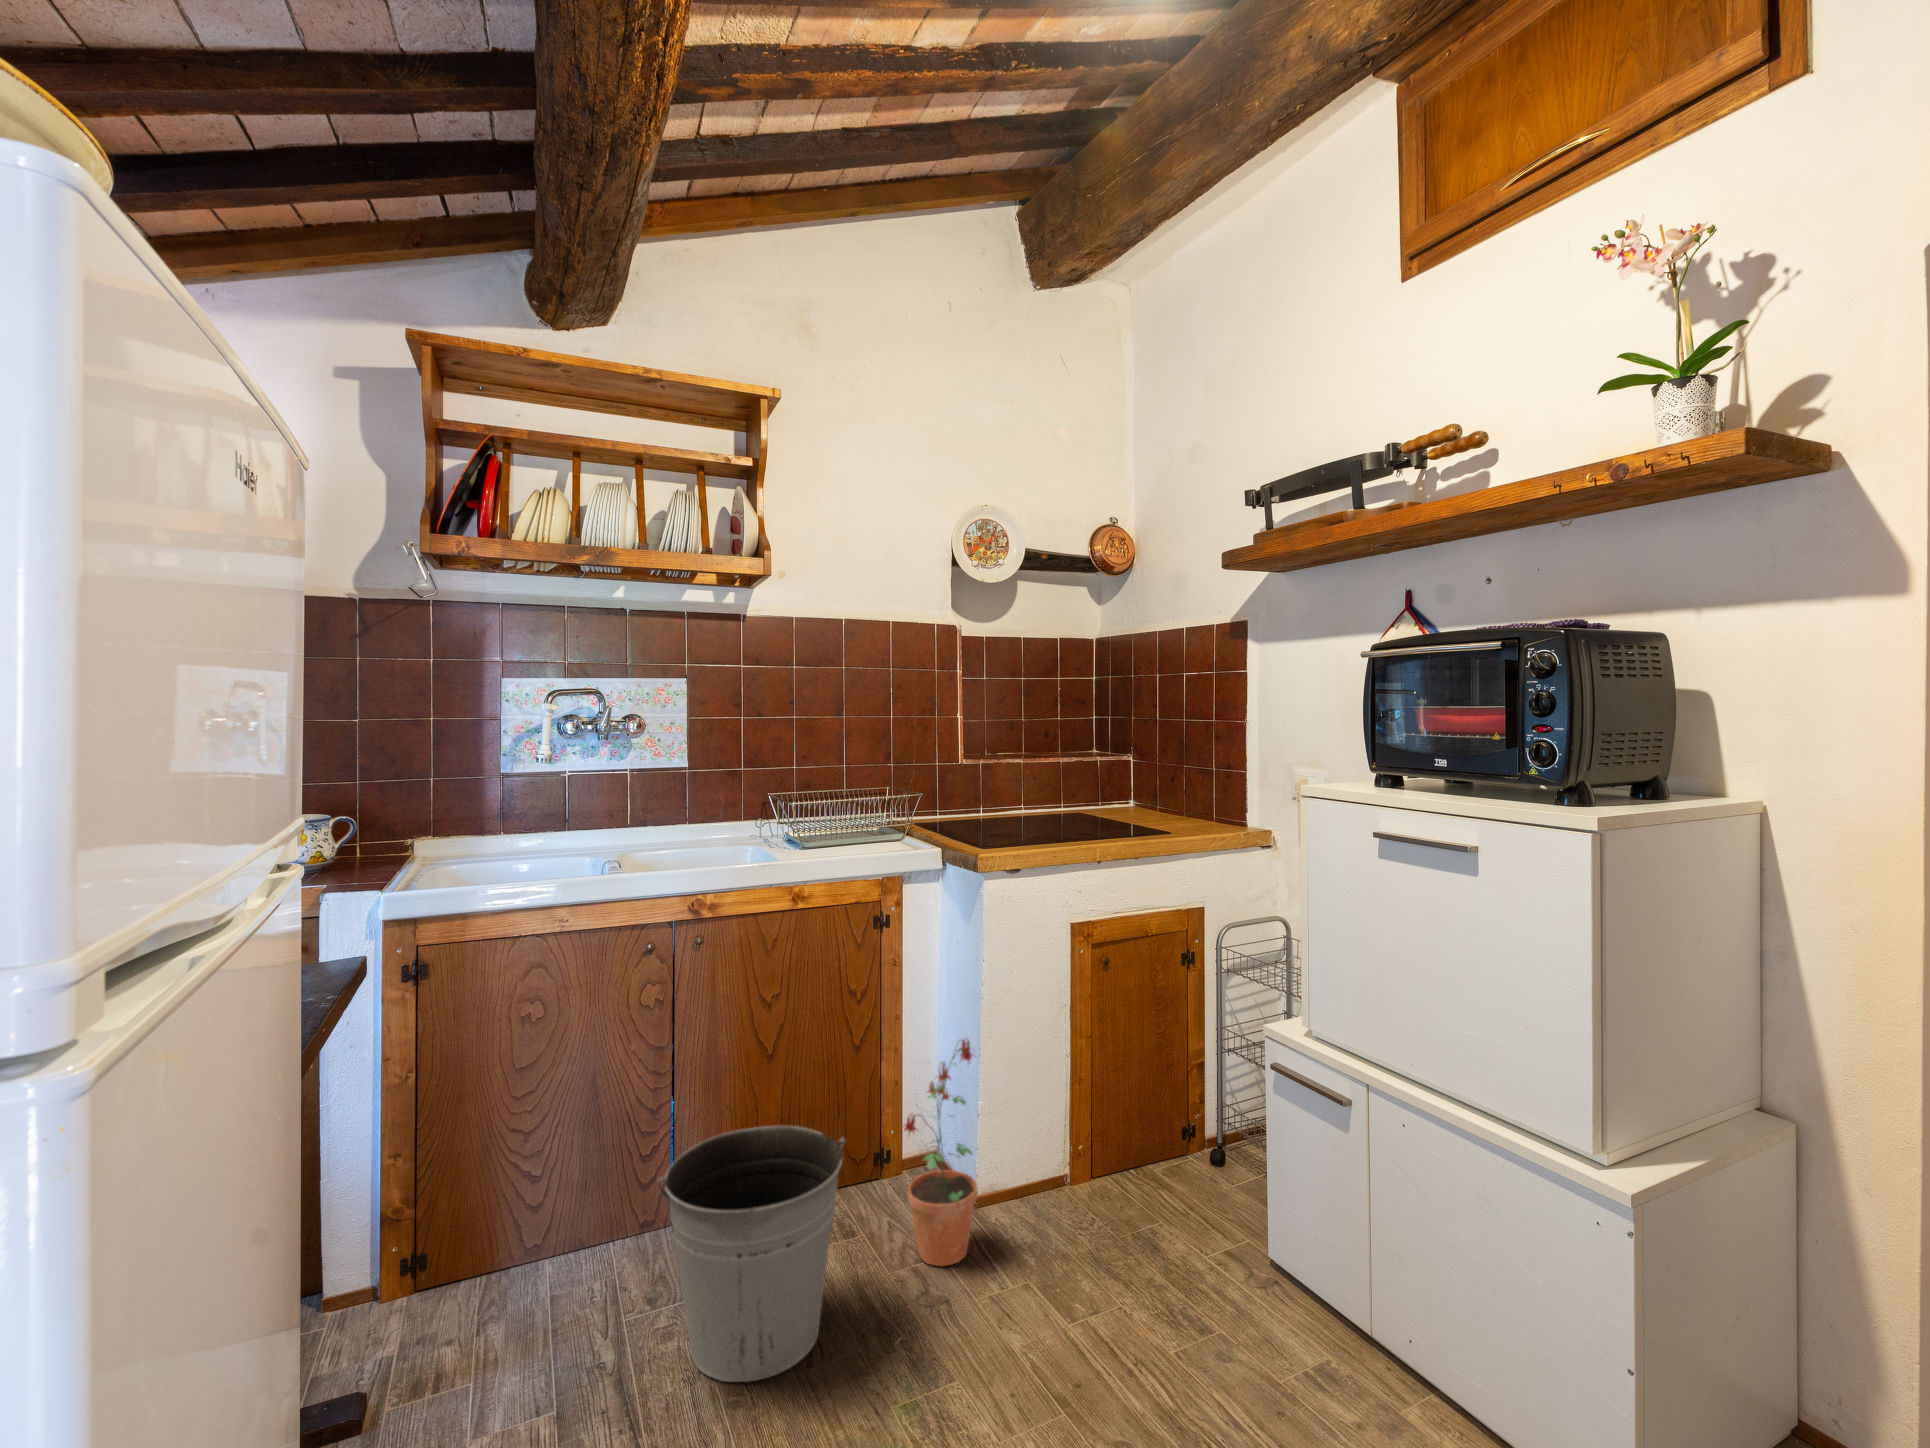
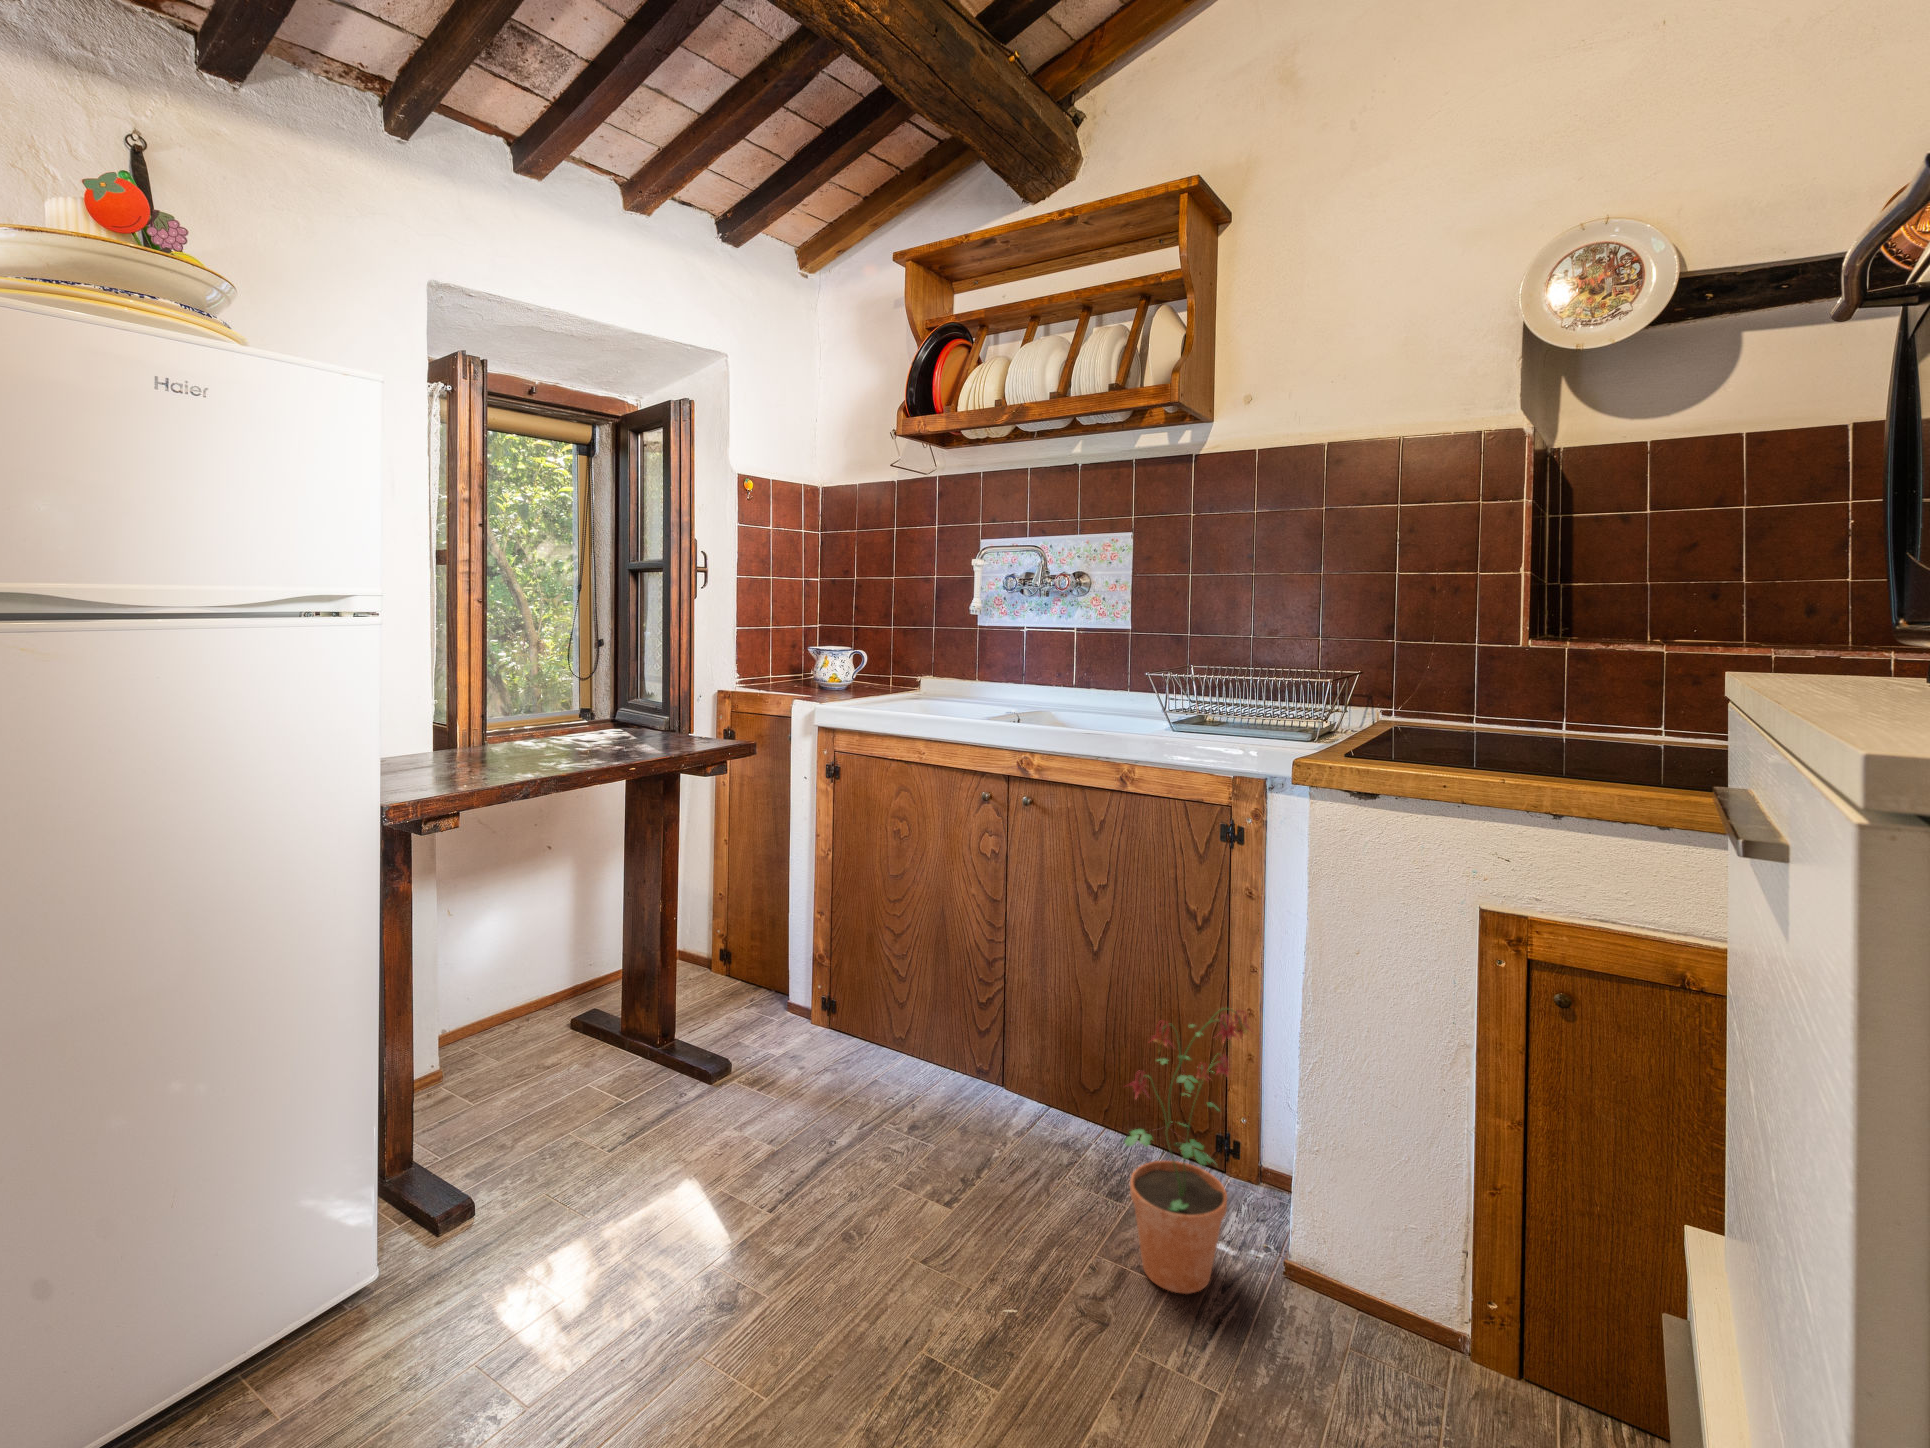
bucket: present [657,1126,846,1382] -> none [837,992,1030,1248]

